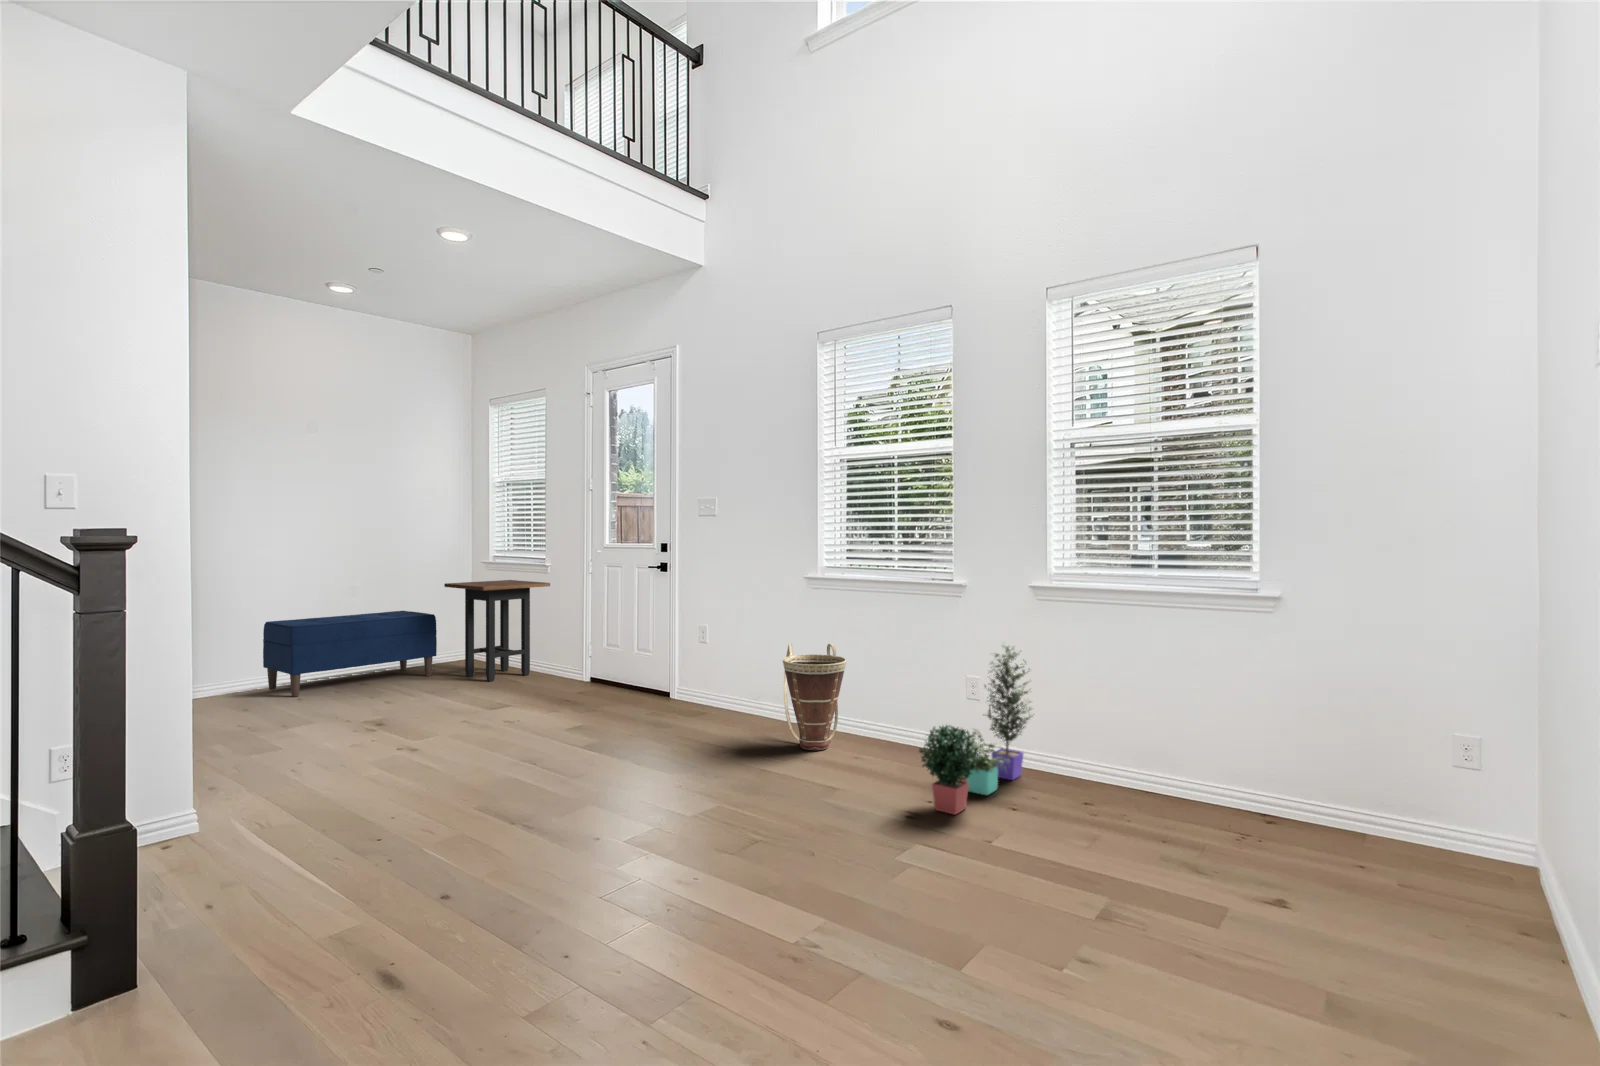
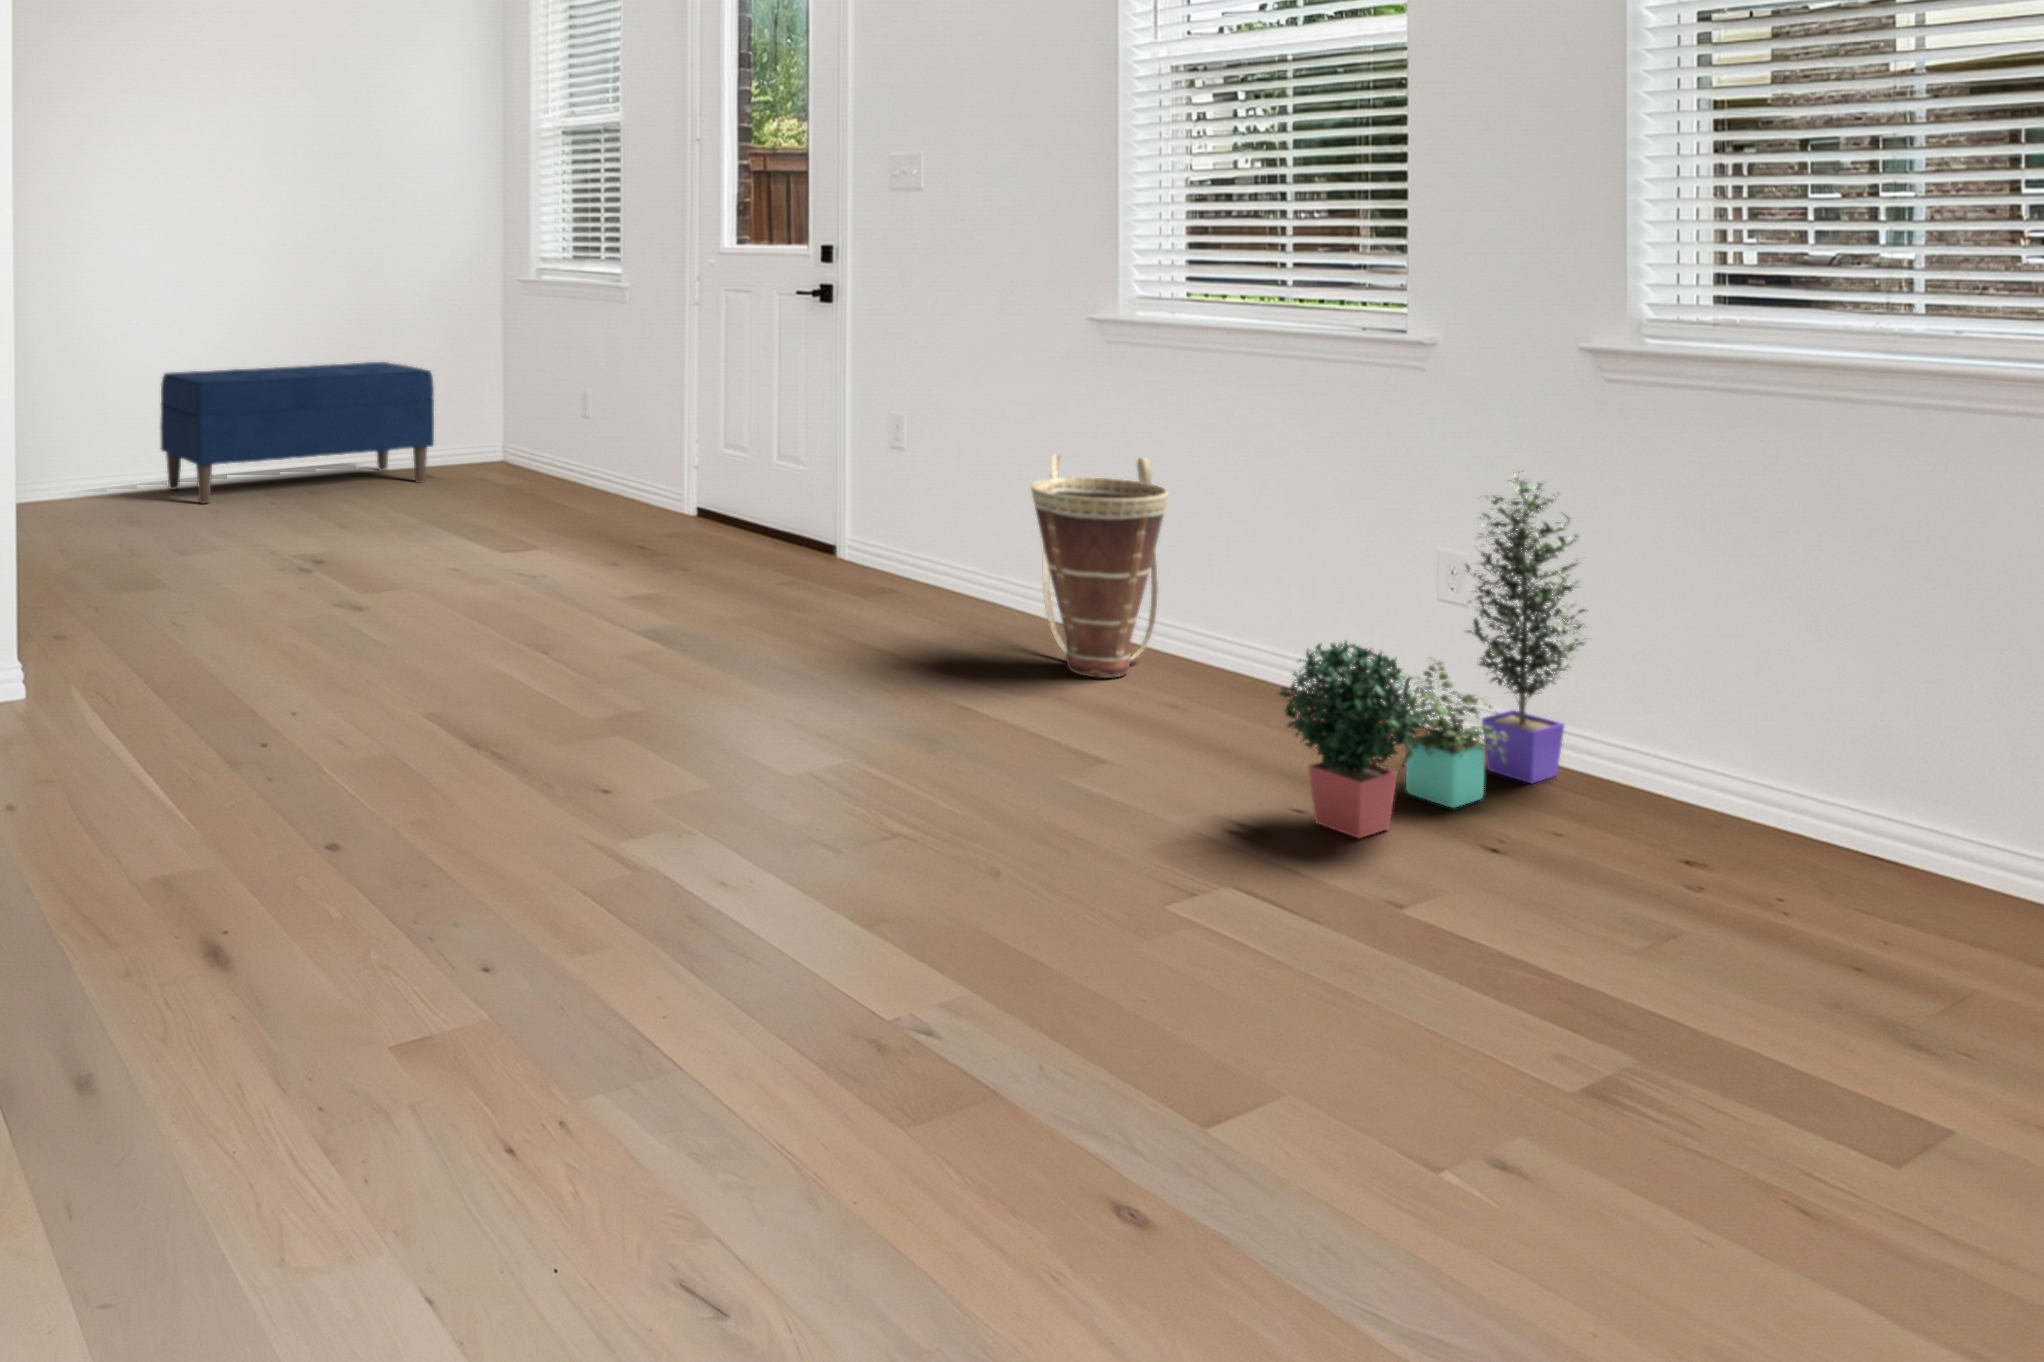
side table: present [444,580,550,681] -> none [447,310,630,498]

